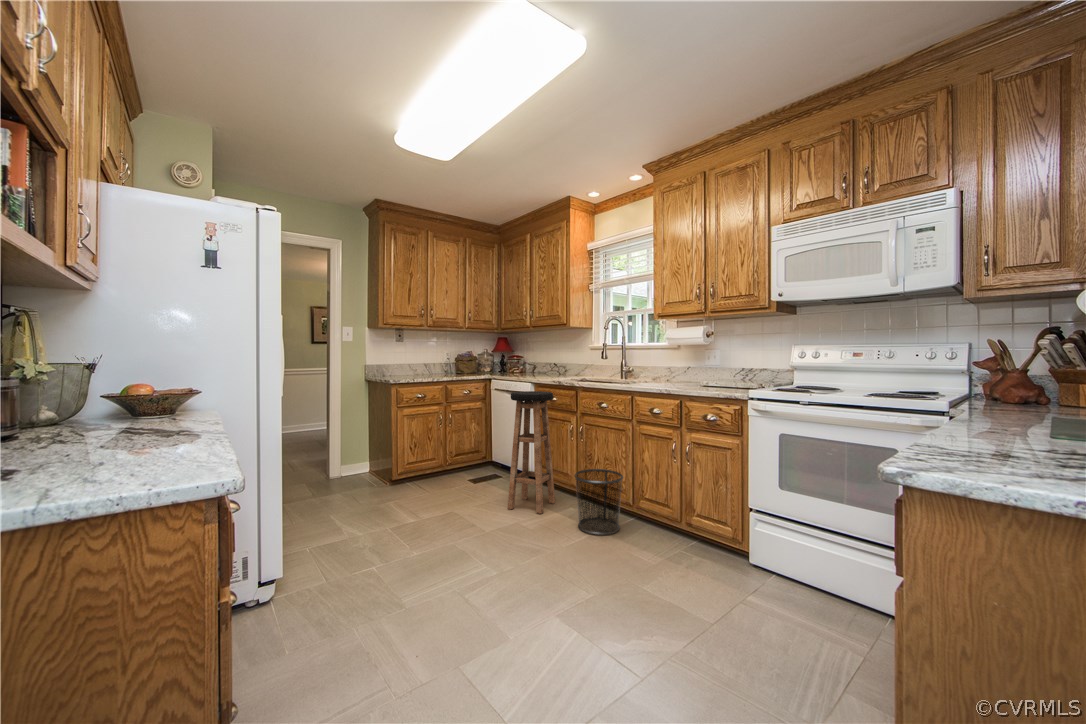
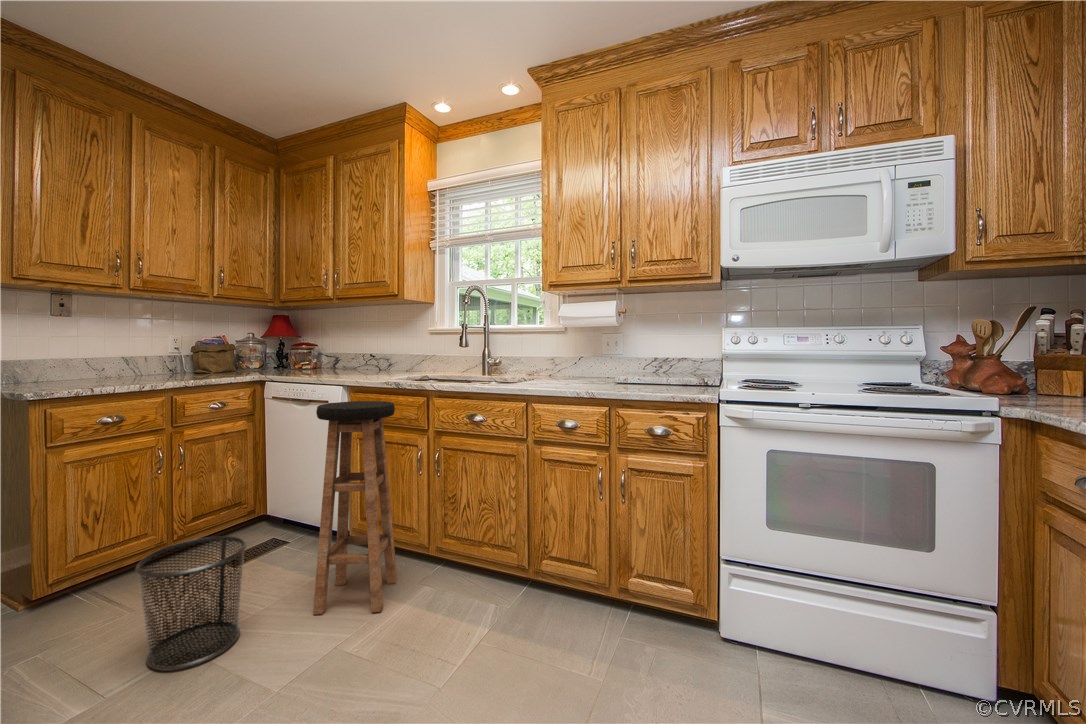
waste bin: present [575,469,623,535] -> present [135,536,247,670]

